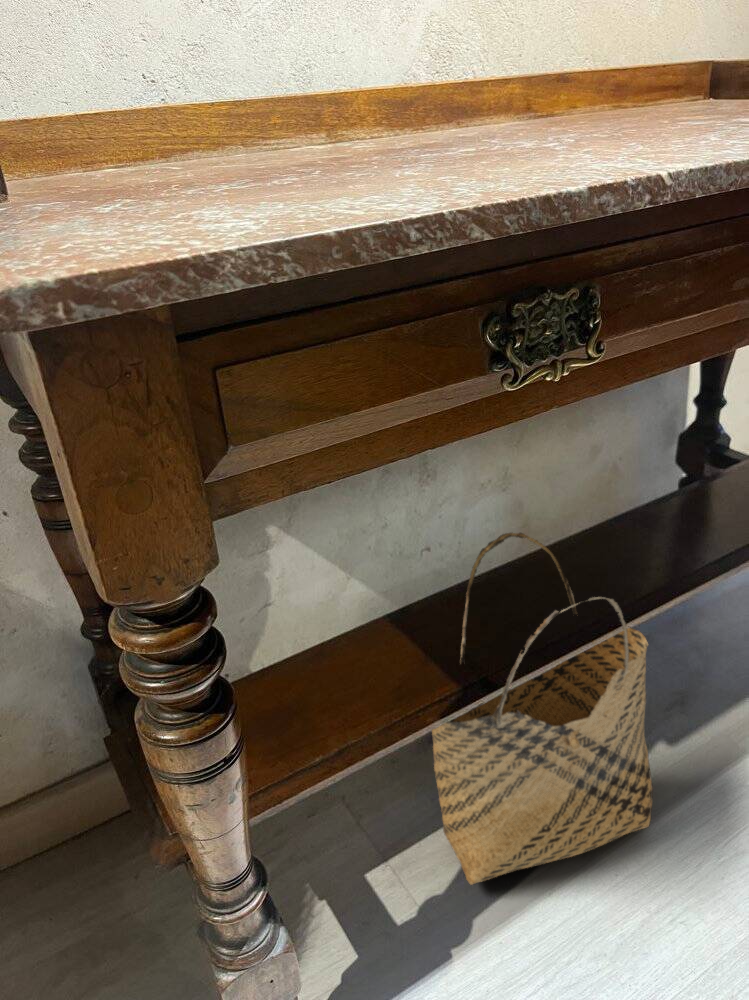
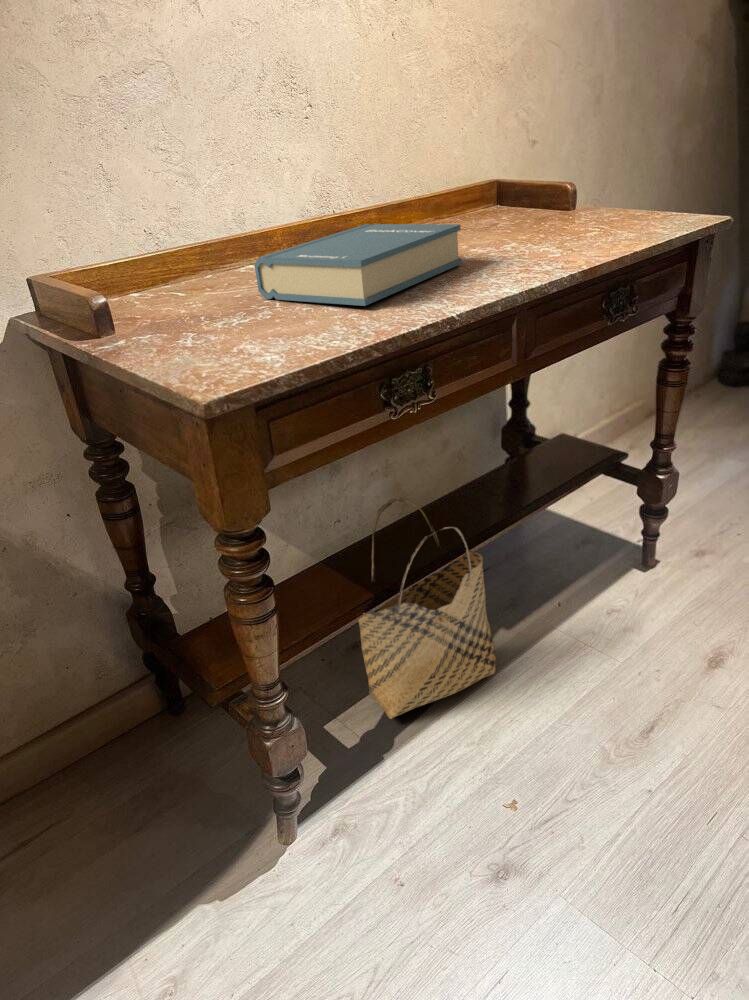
hardback book: none [284,47,675,165] -> present [254,224,462,306]

